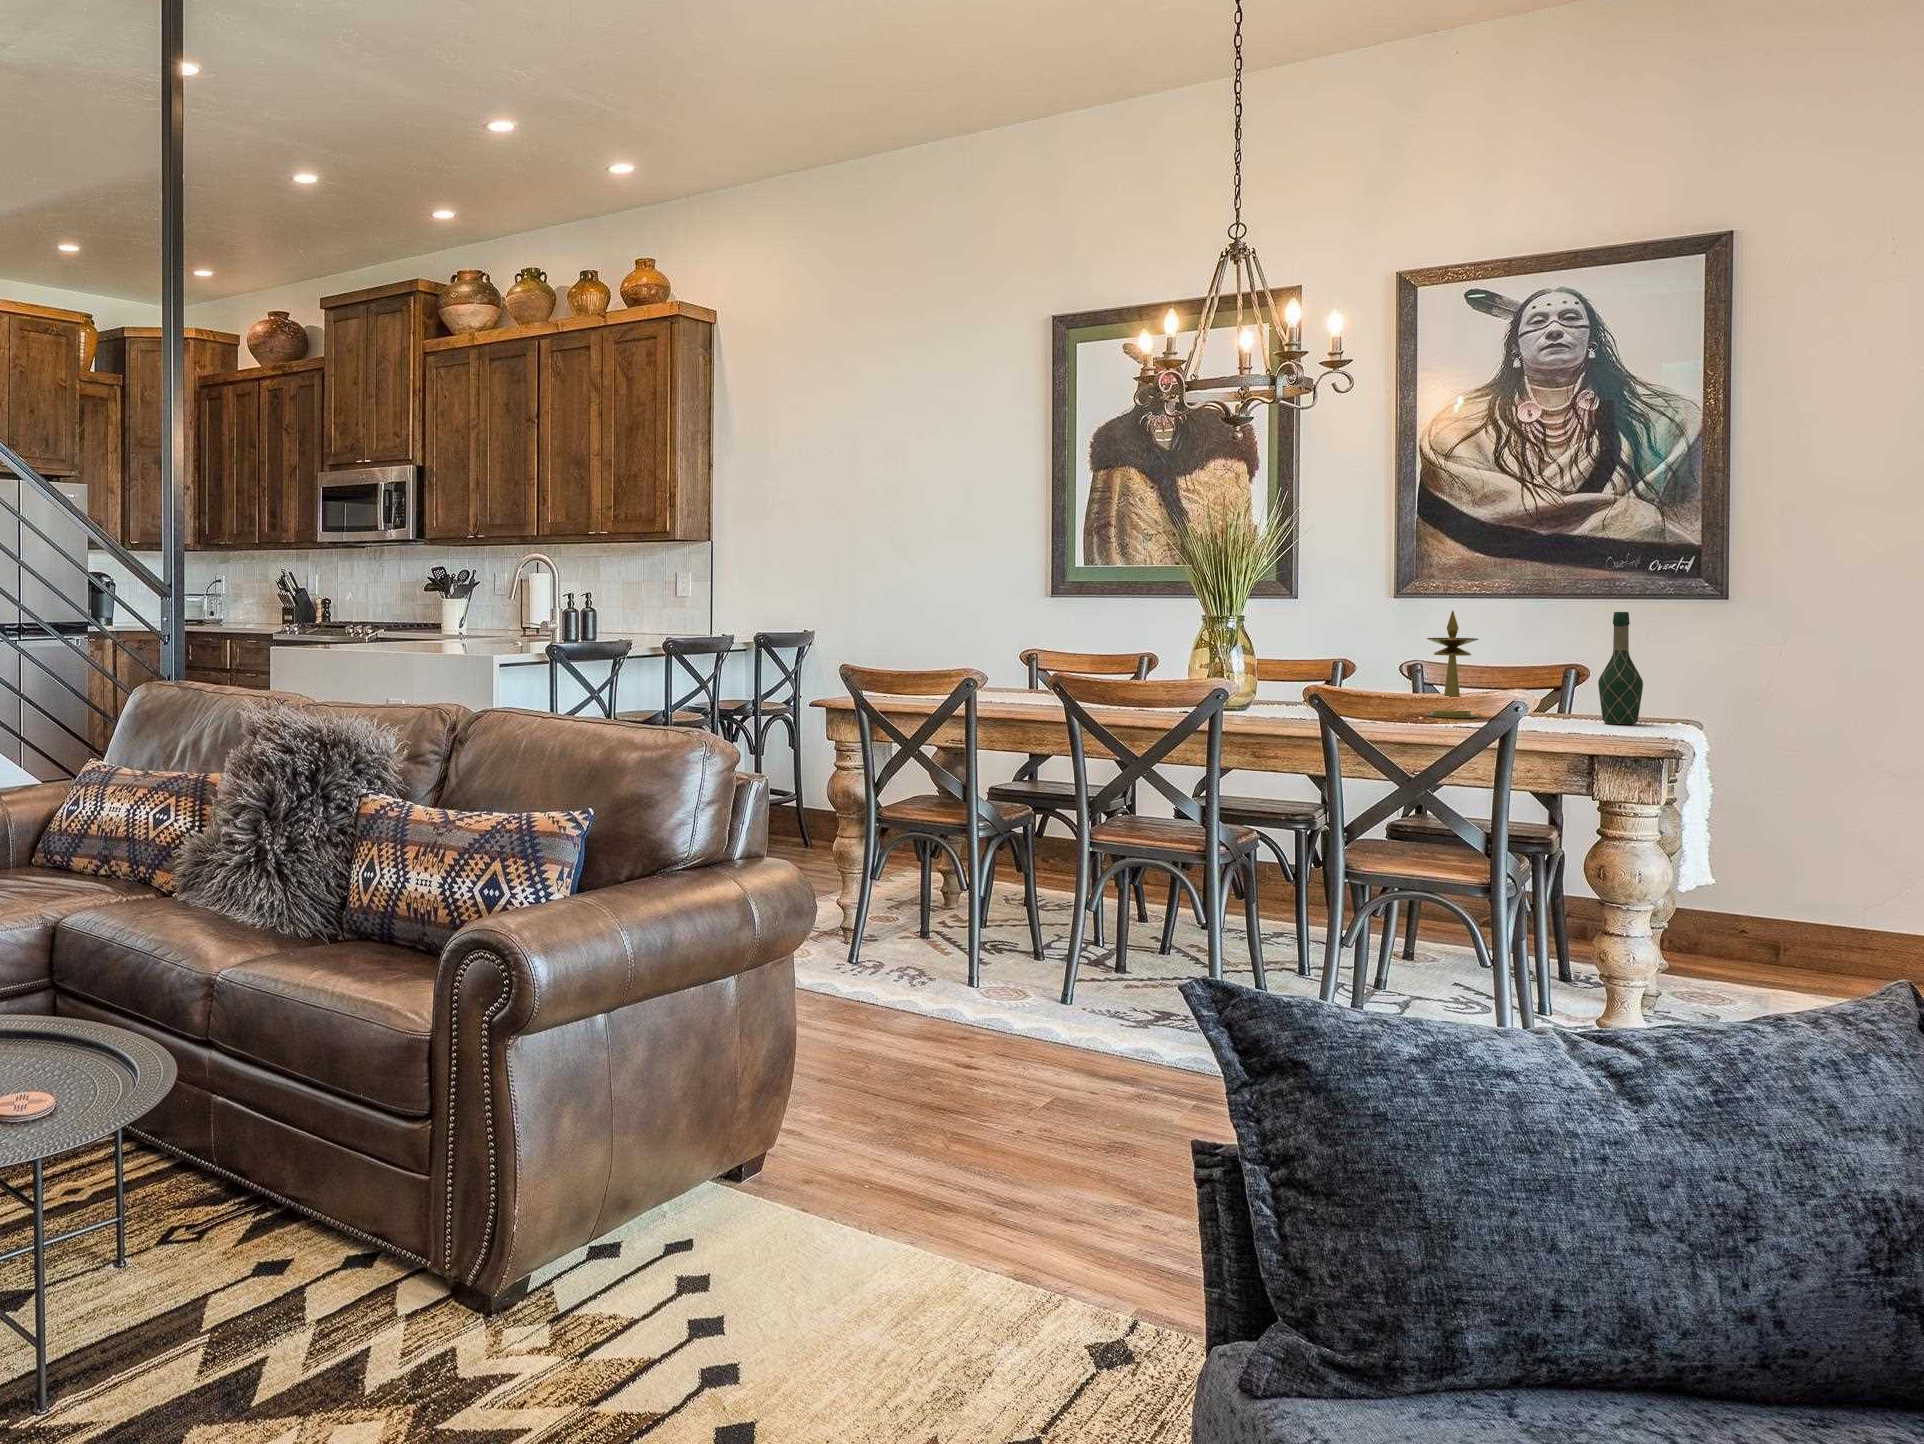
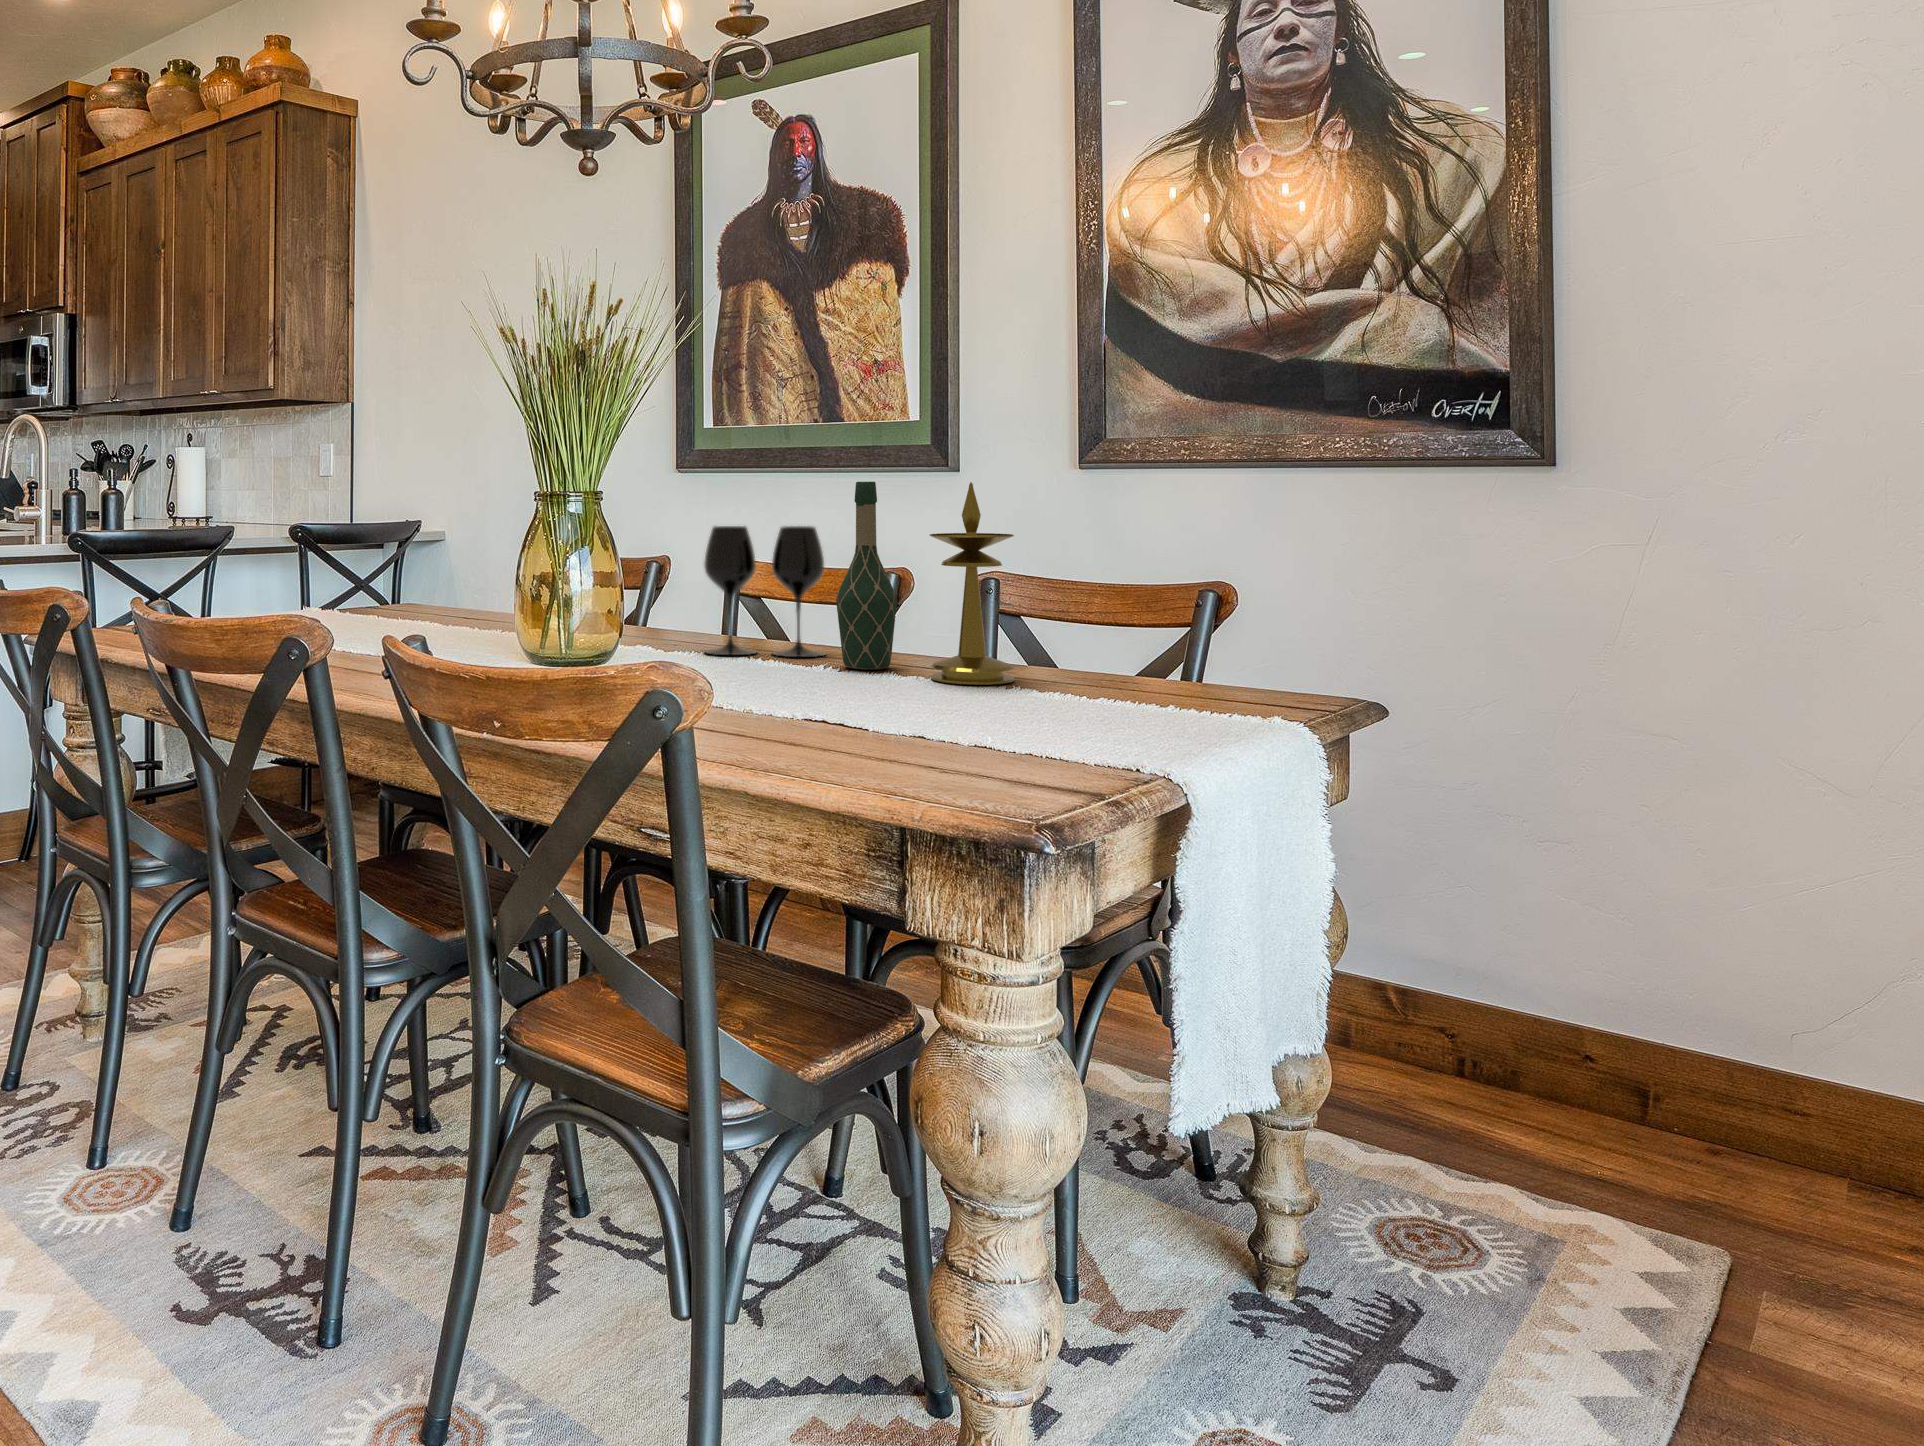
wine bottle: present [1598,612,1643,724] -> present [836,482,897,669]
wine glass: none [1250,634,1329,708] -> present [704,526,825,657]

